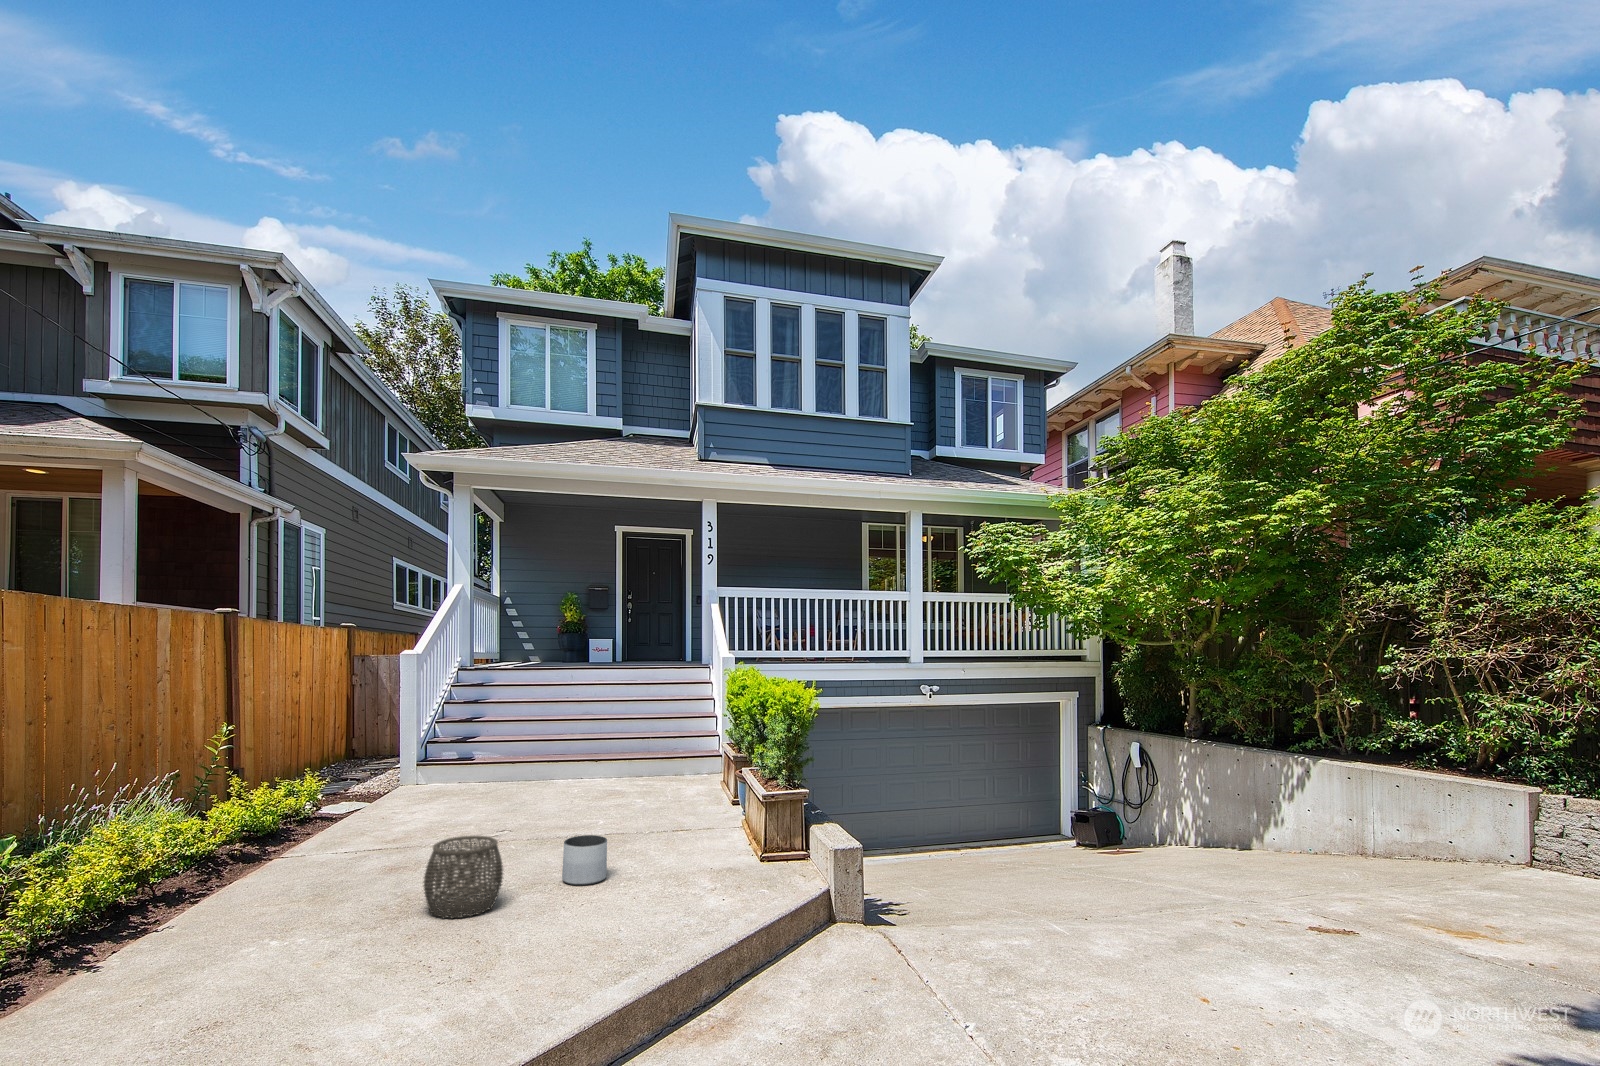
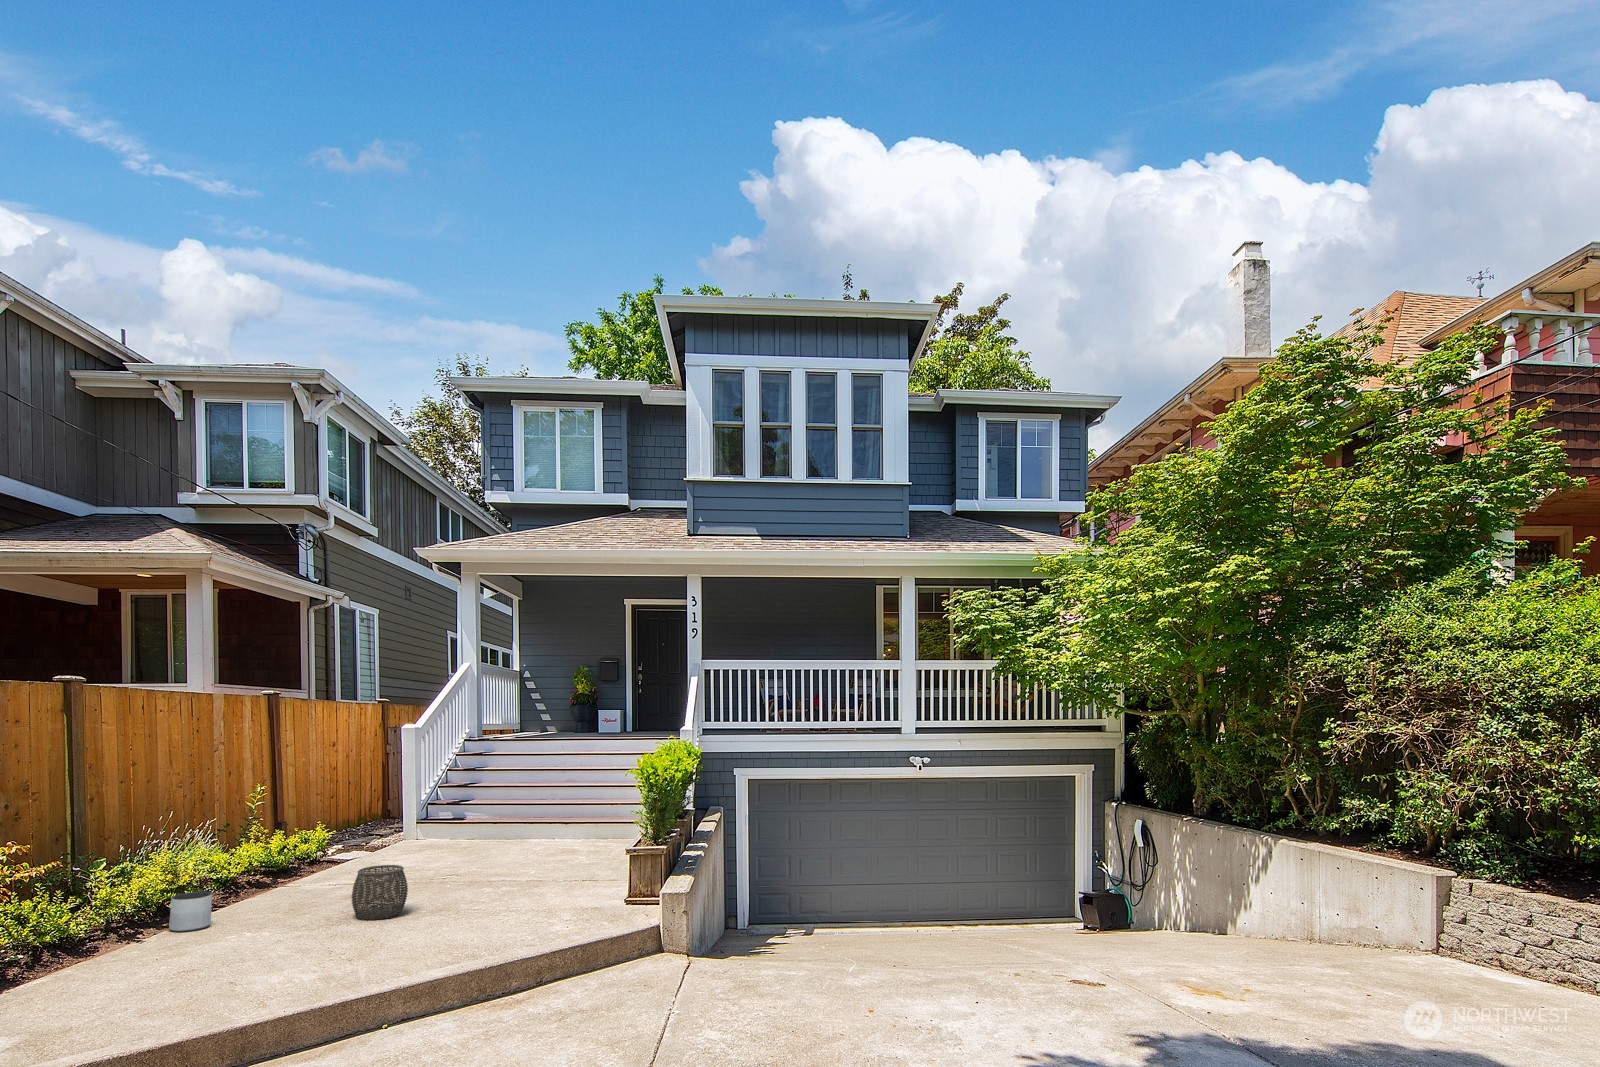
planter: present [562,835,607,886] -> present [169,891,212,932]

